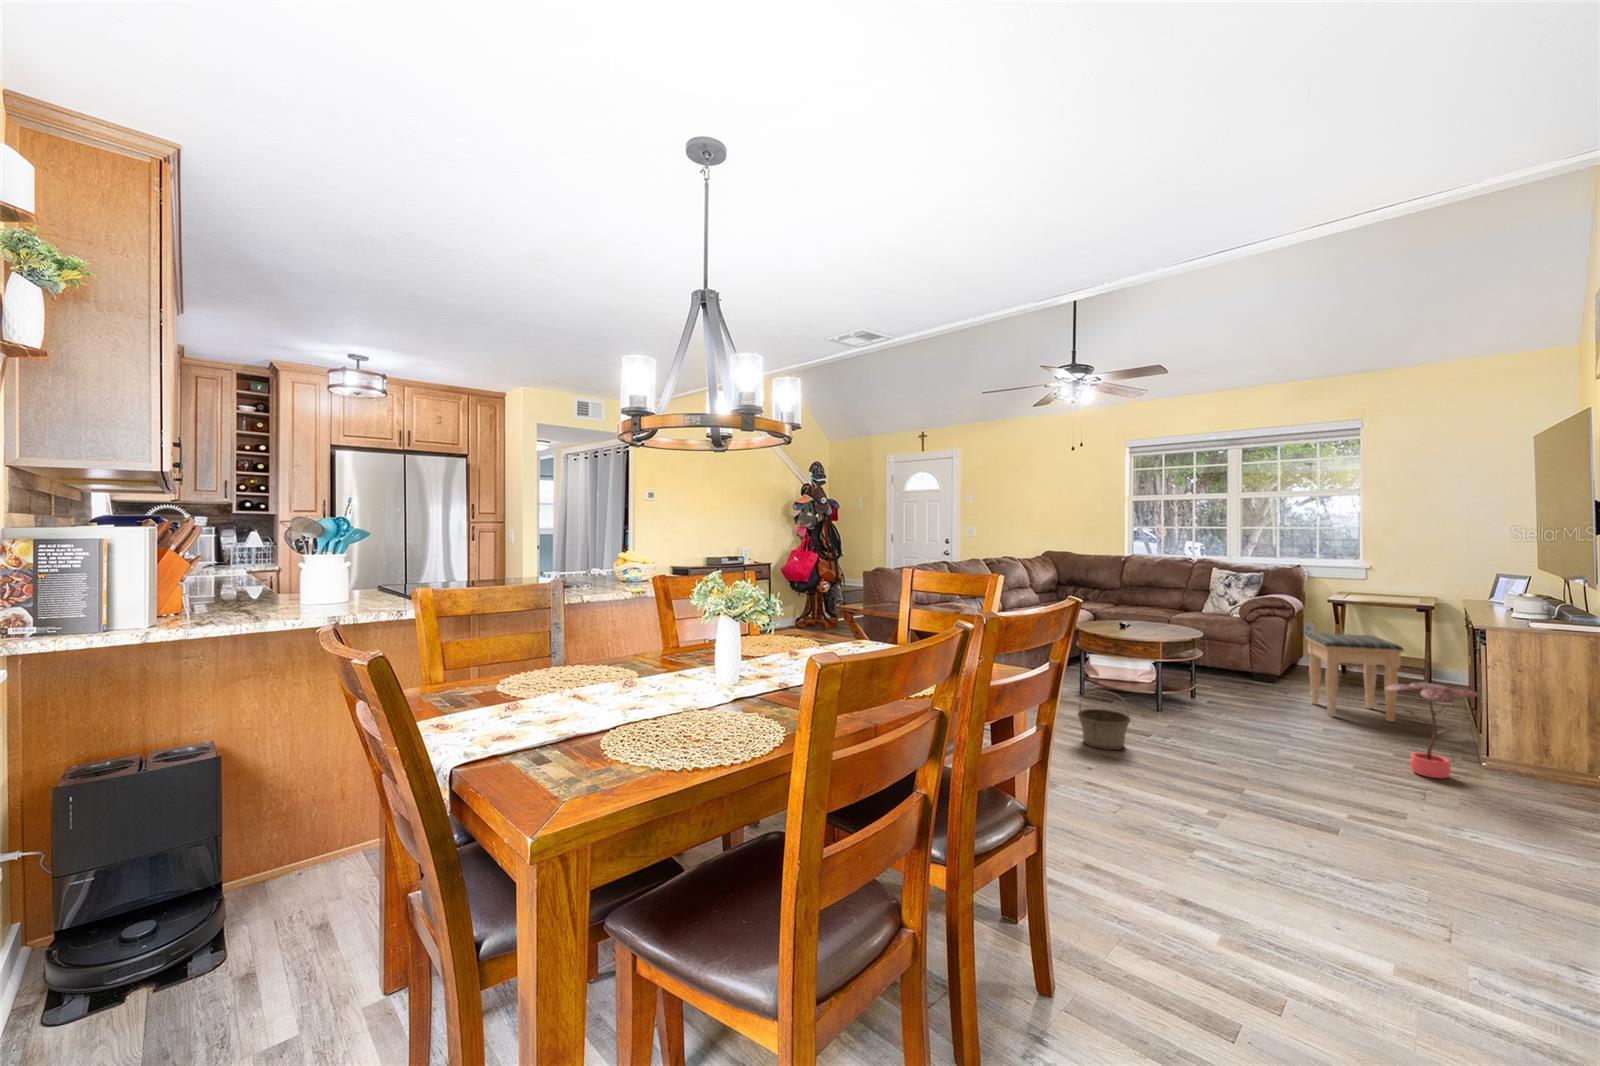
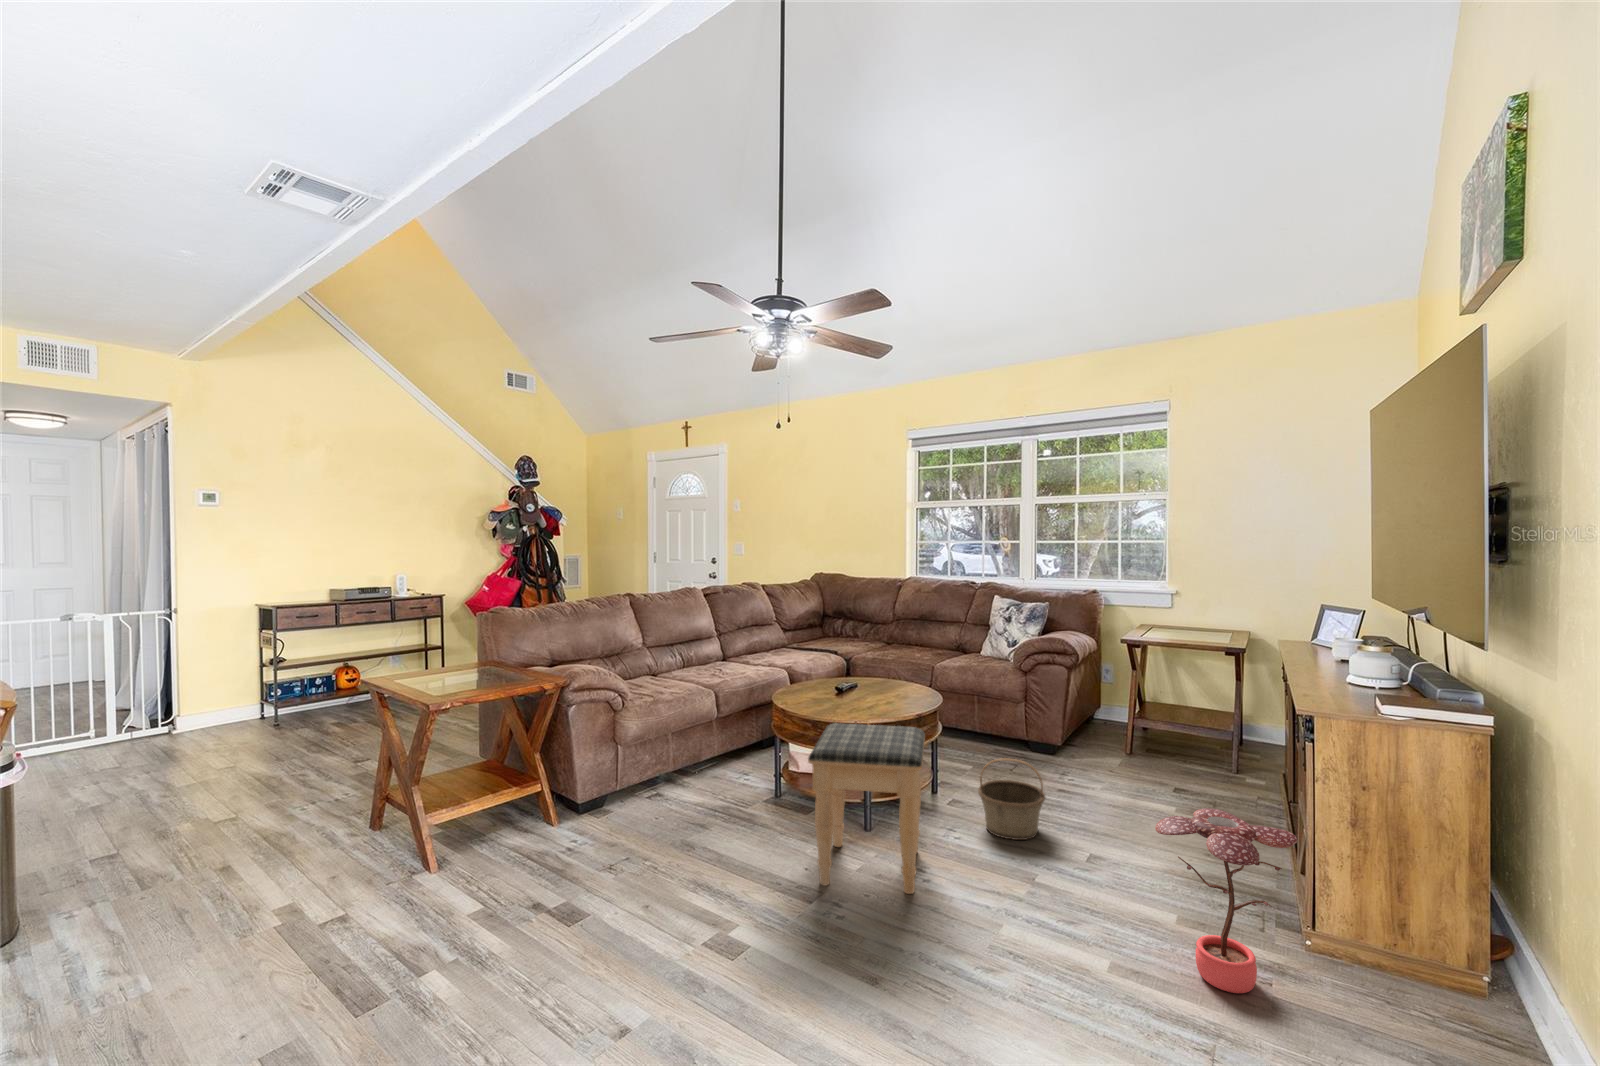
footstool: present [1305,633,1404,722] -> present [808,723,925,894]
basket: present [1078,691,1131,750] -> present [978,758,1045,840]

